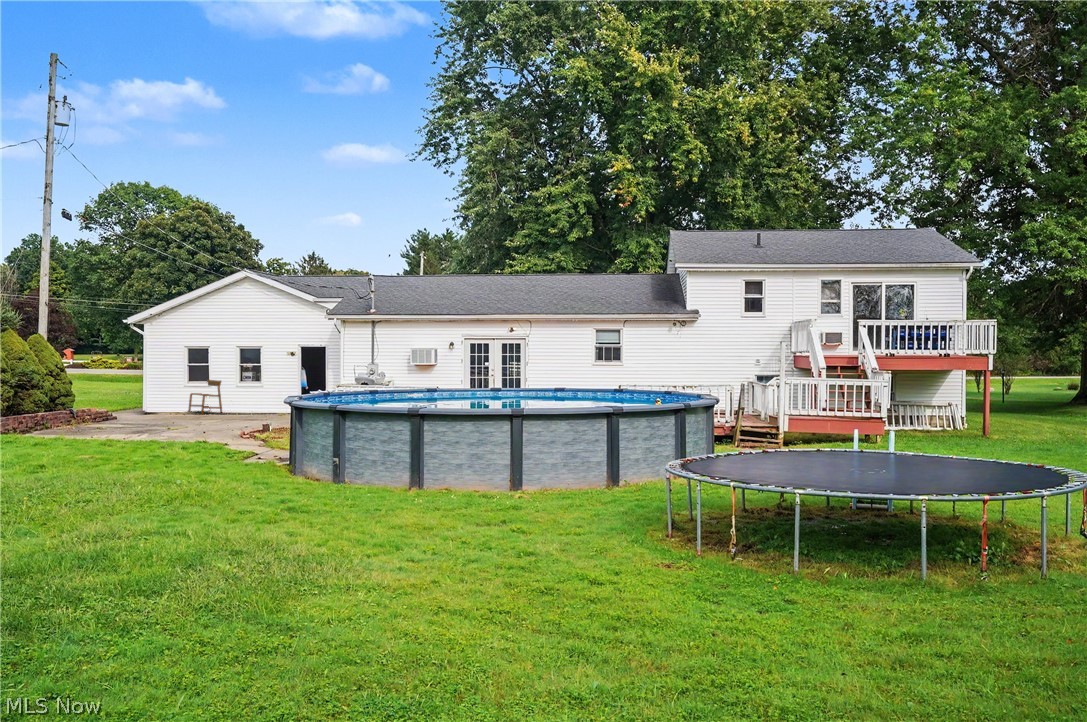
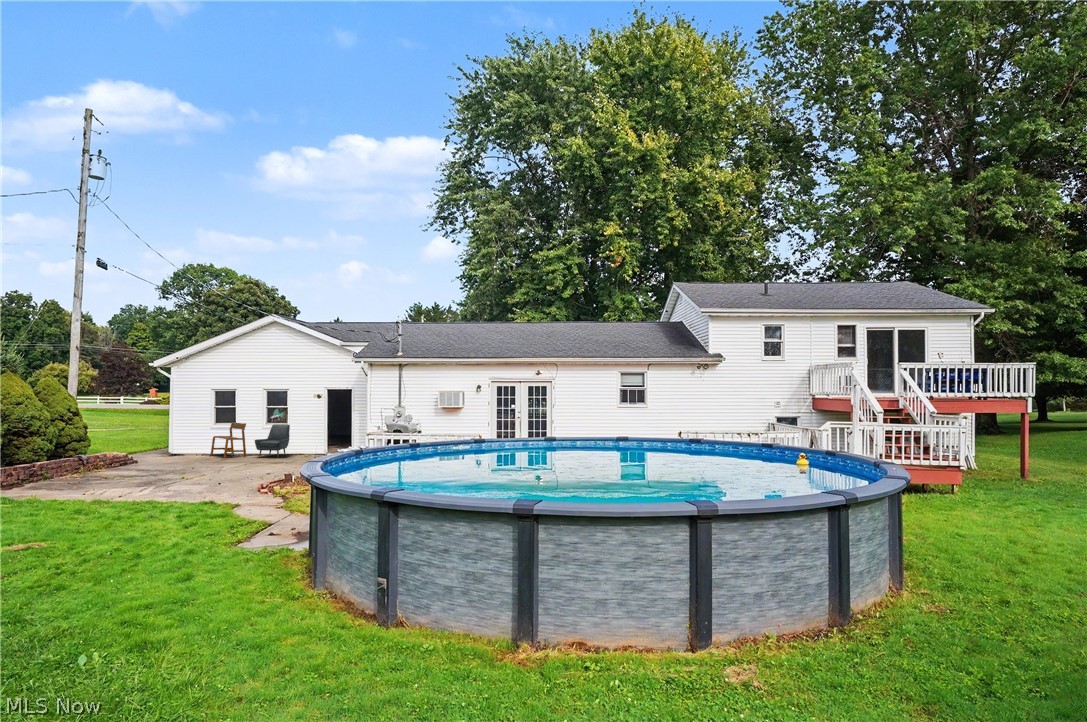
chair: none [230,382,264,415] -> present [255,424,290,457]

